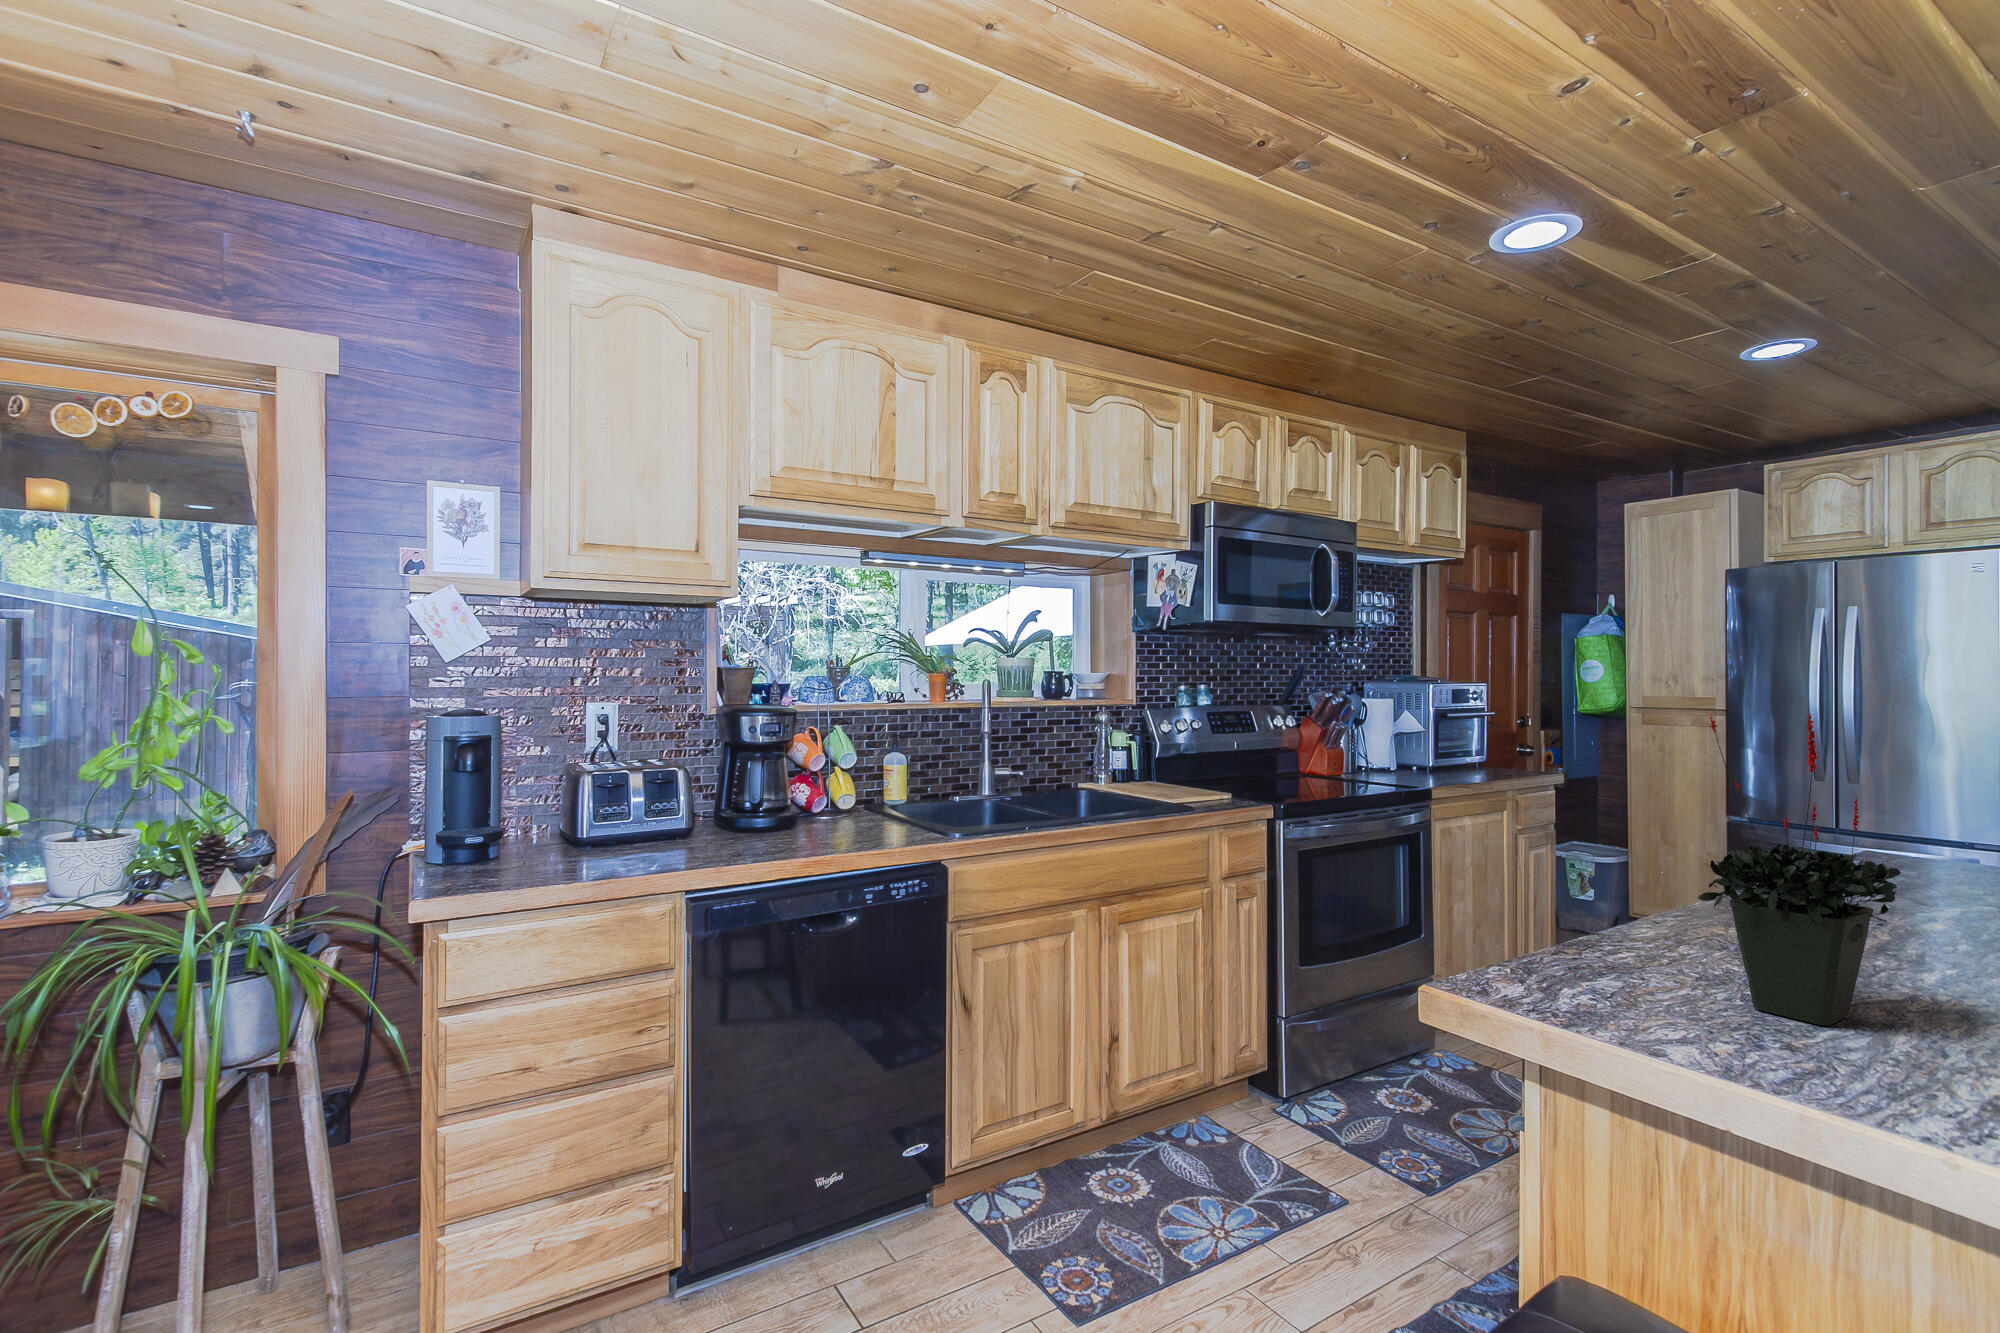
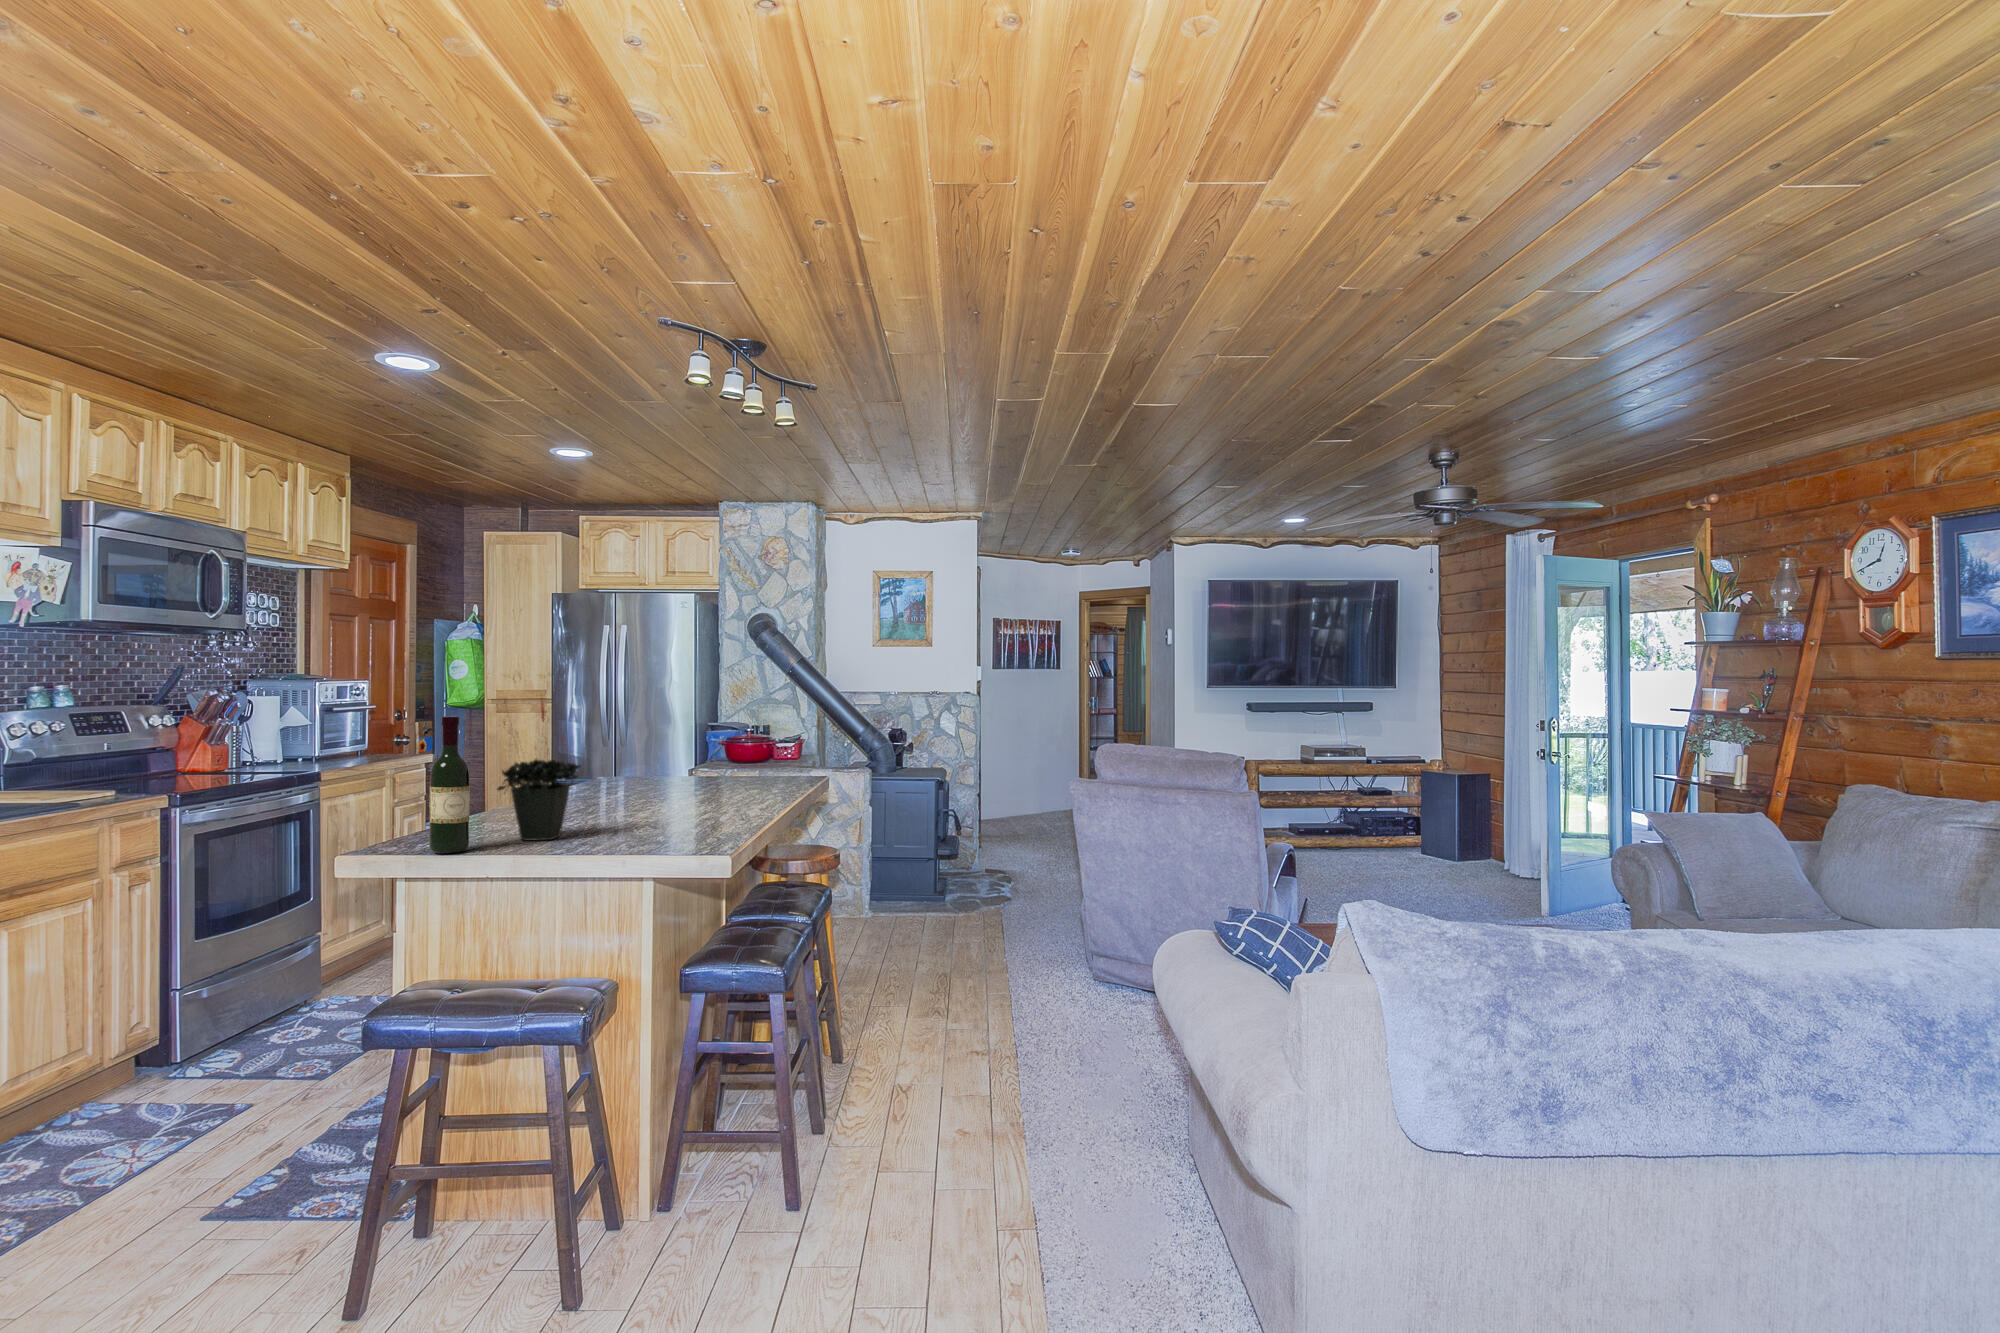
wine bottle: none [1565,751,1646,1020] -> present [429,716,470,854]

